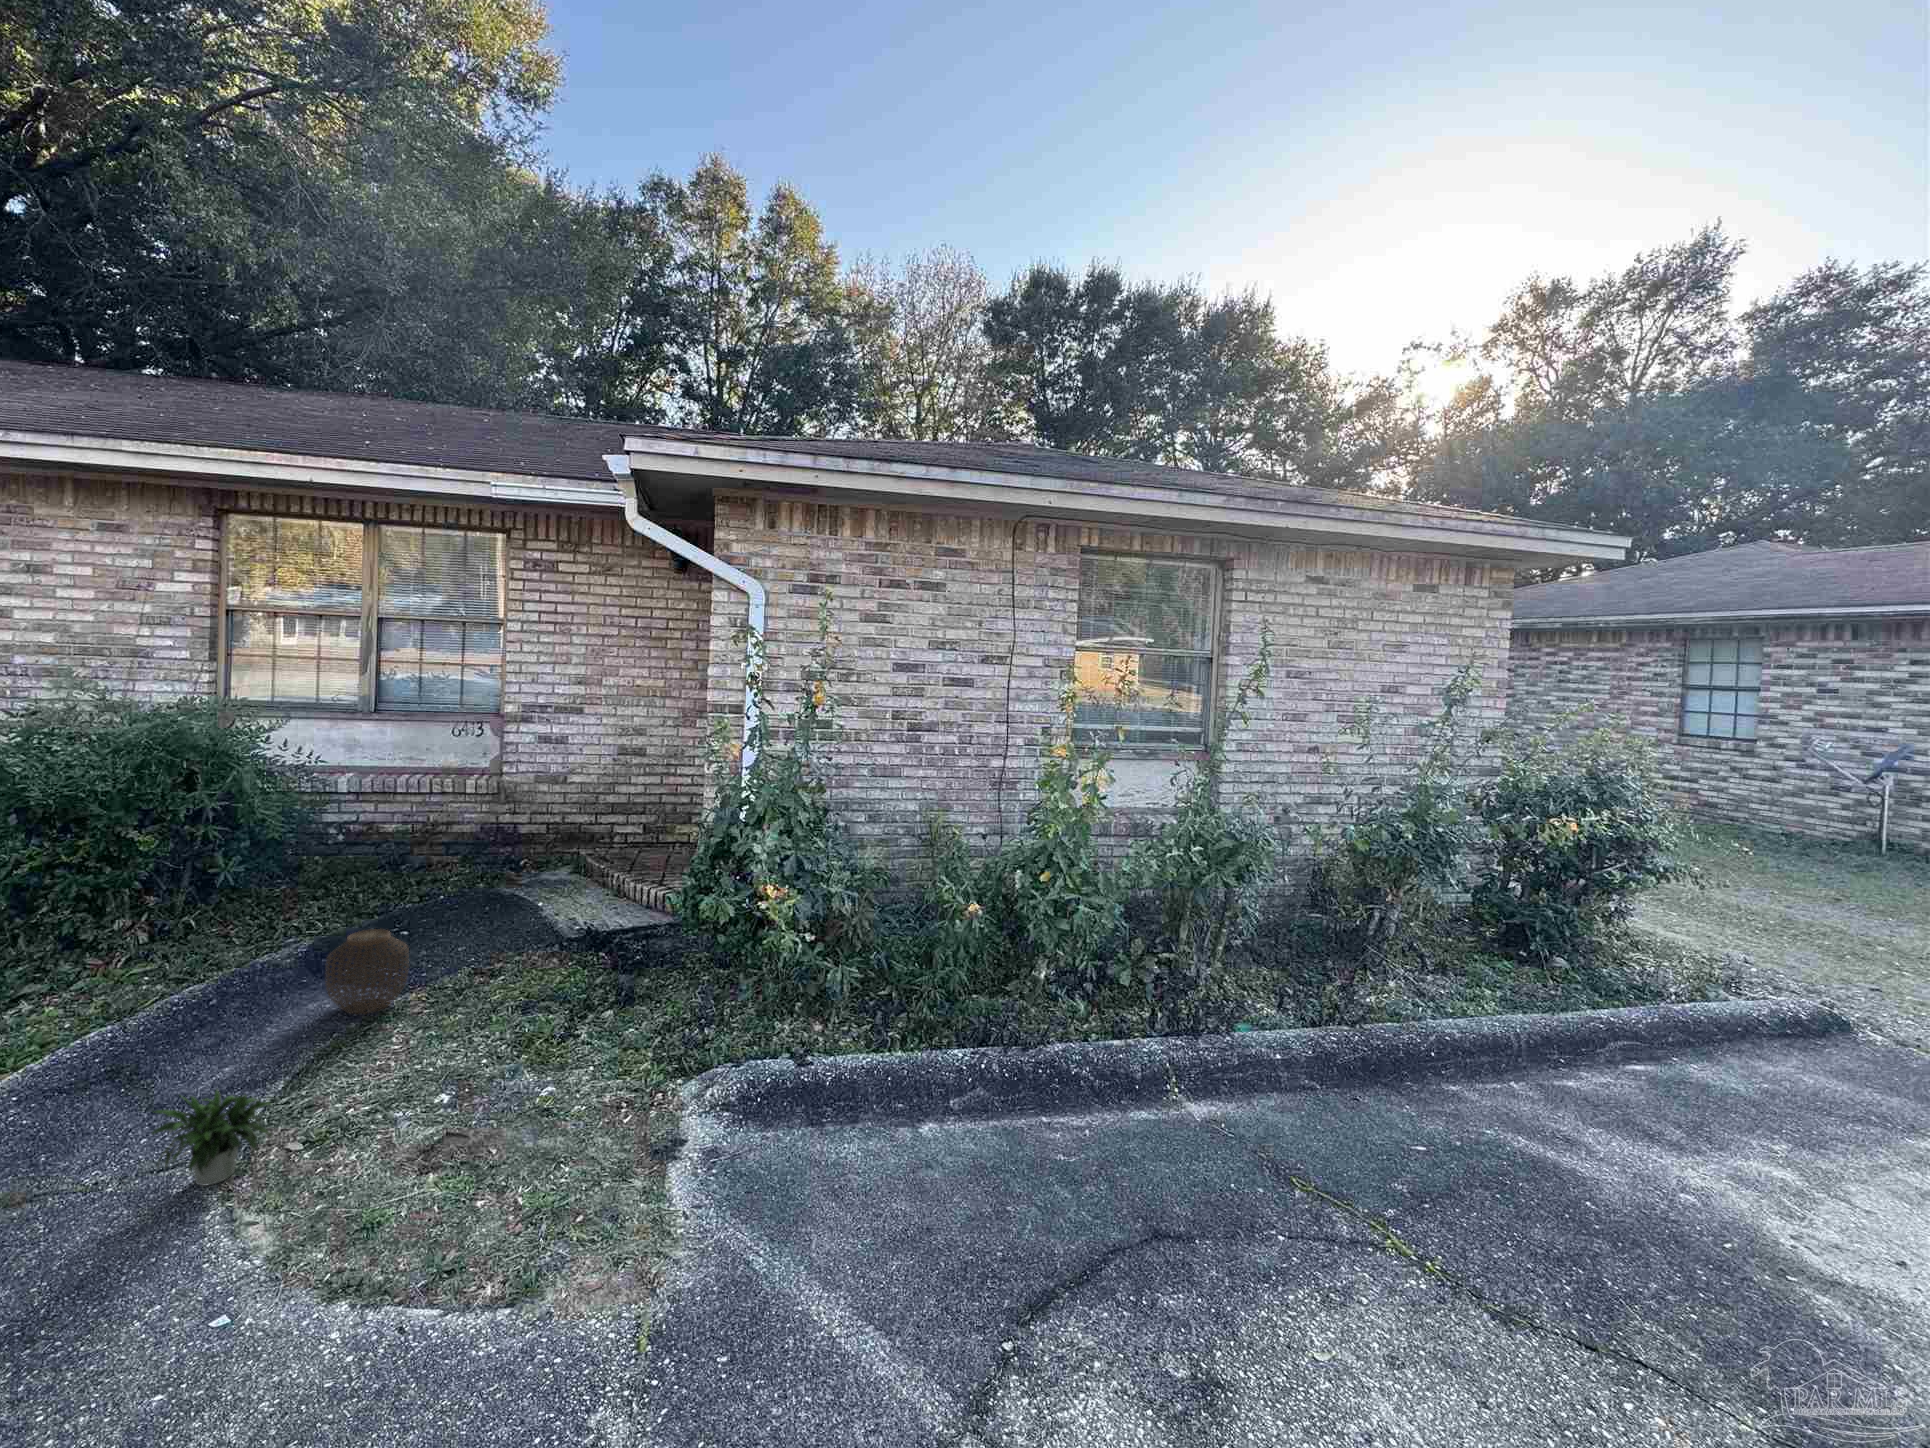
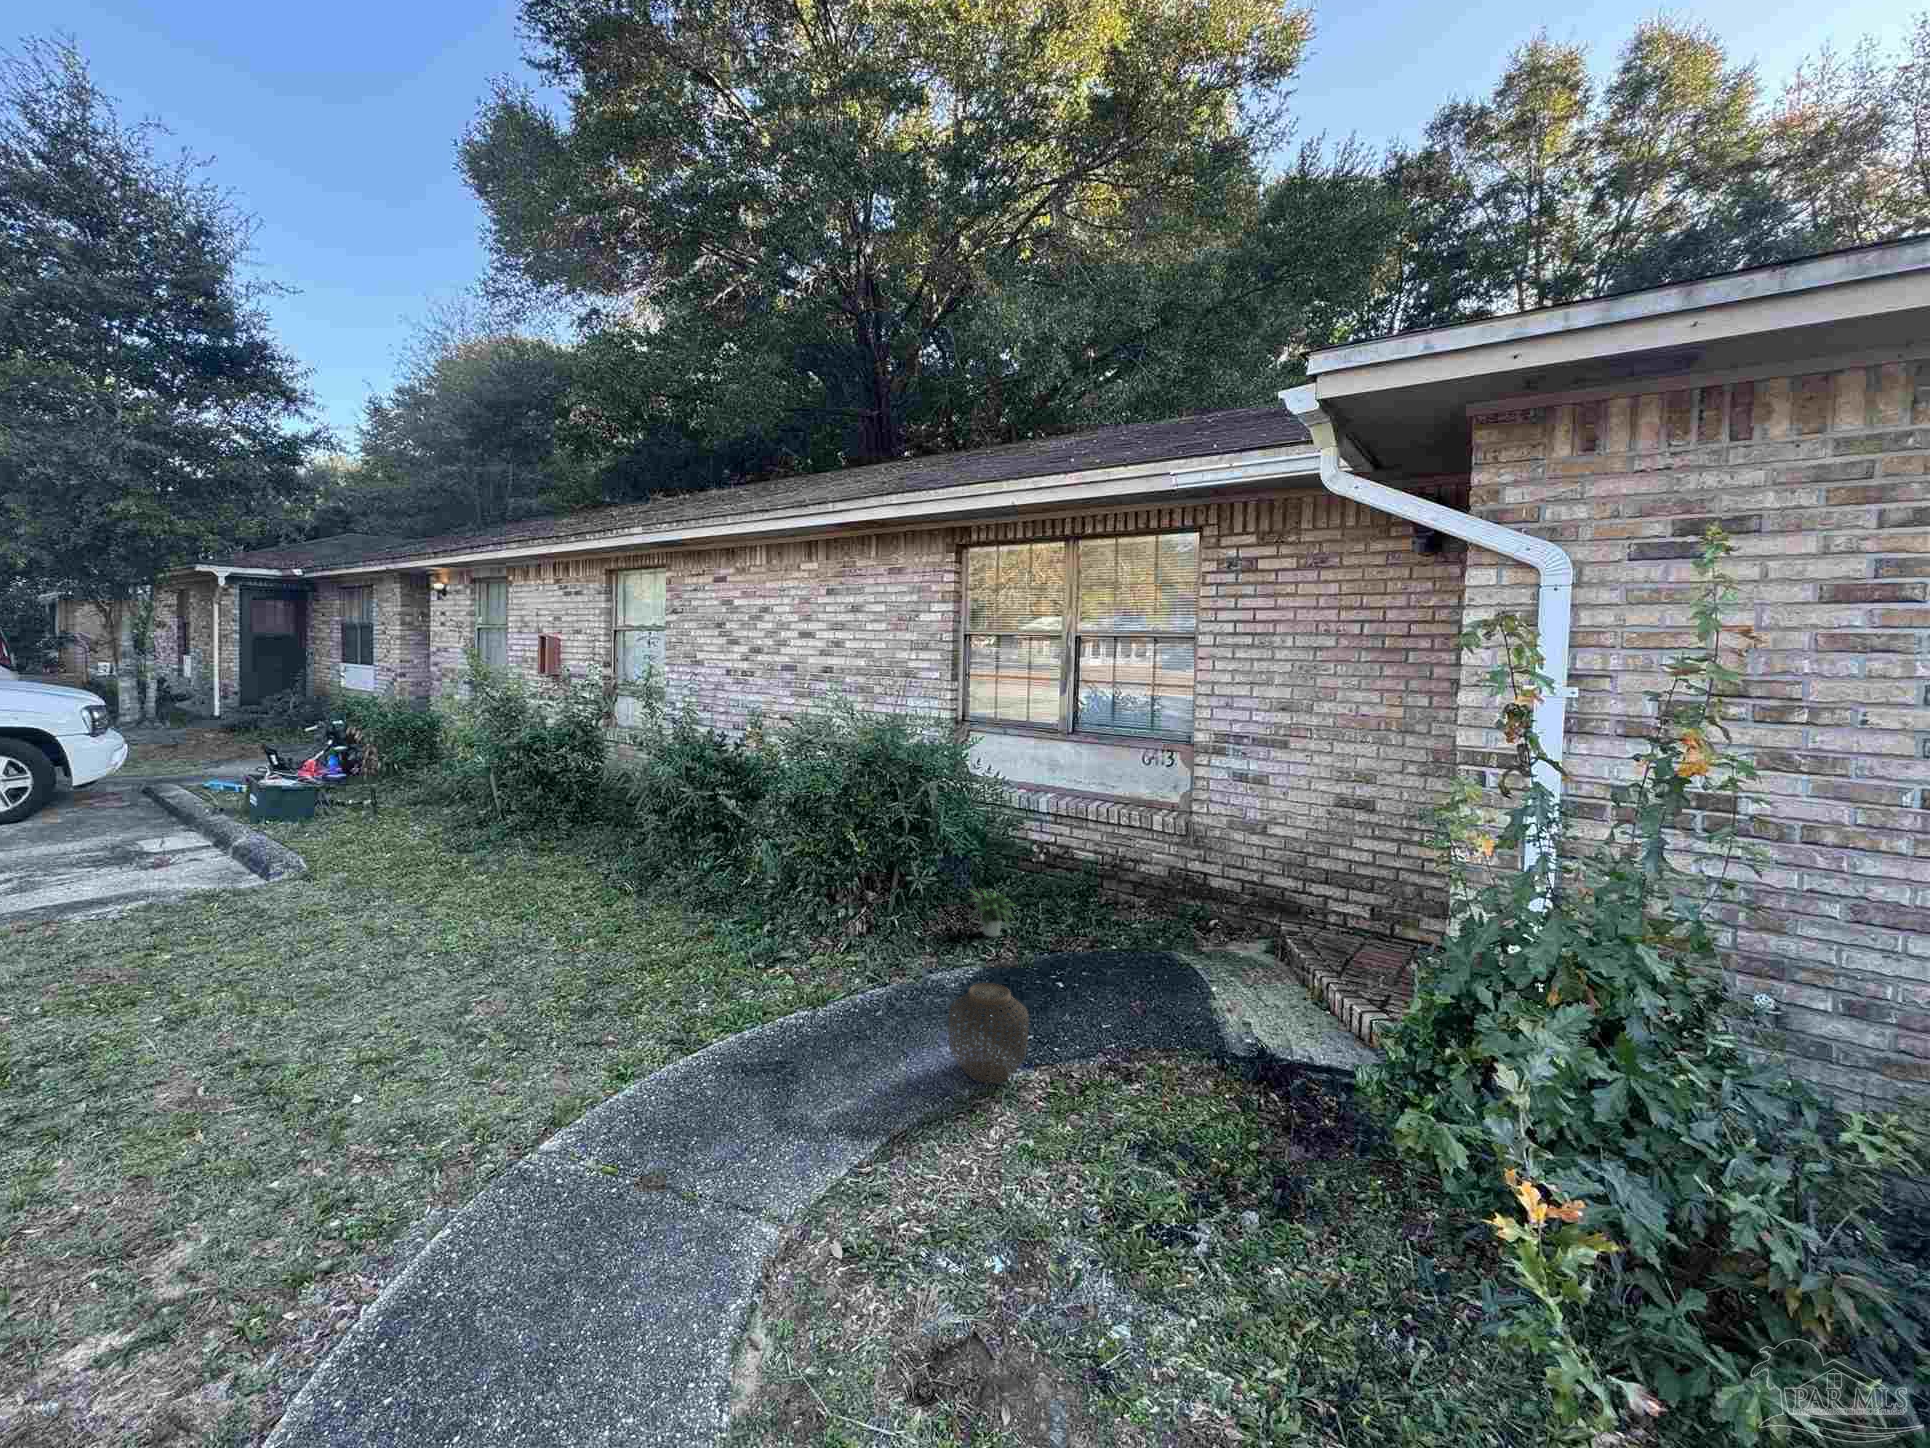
potted plant: present [152,1090,272,1186] -> present [969,891,1015,937]

